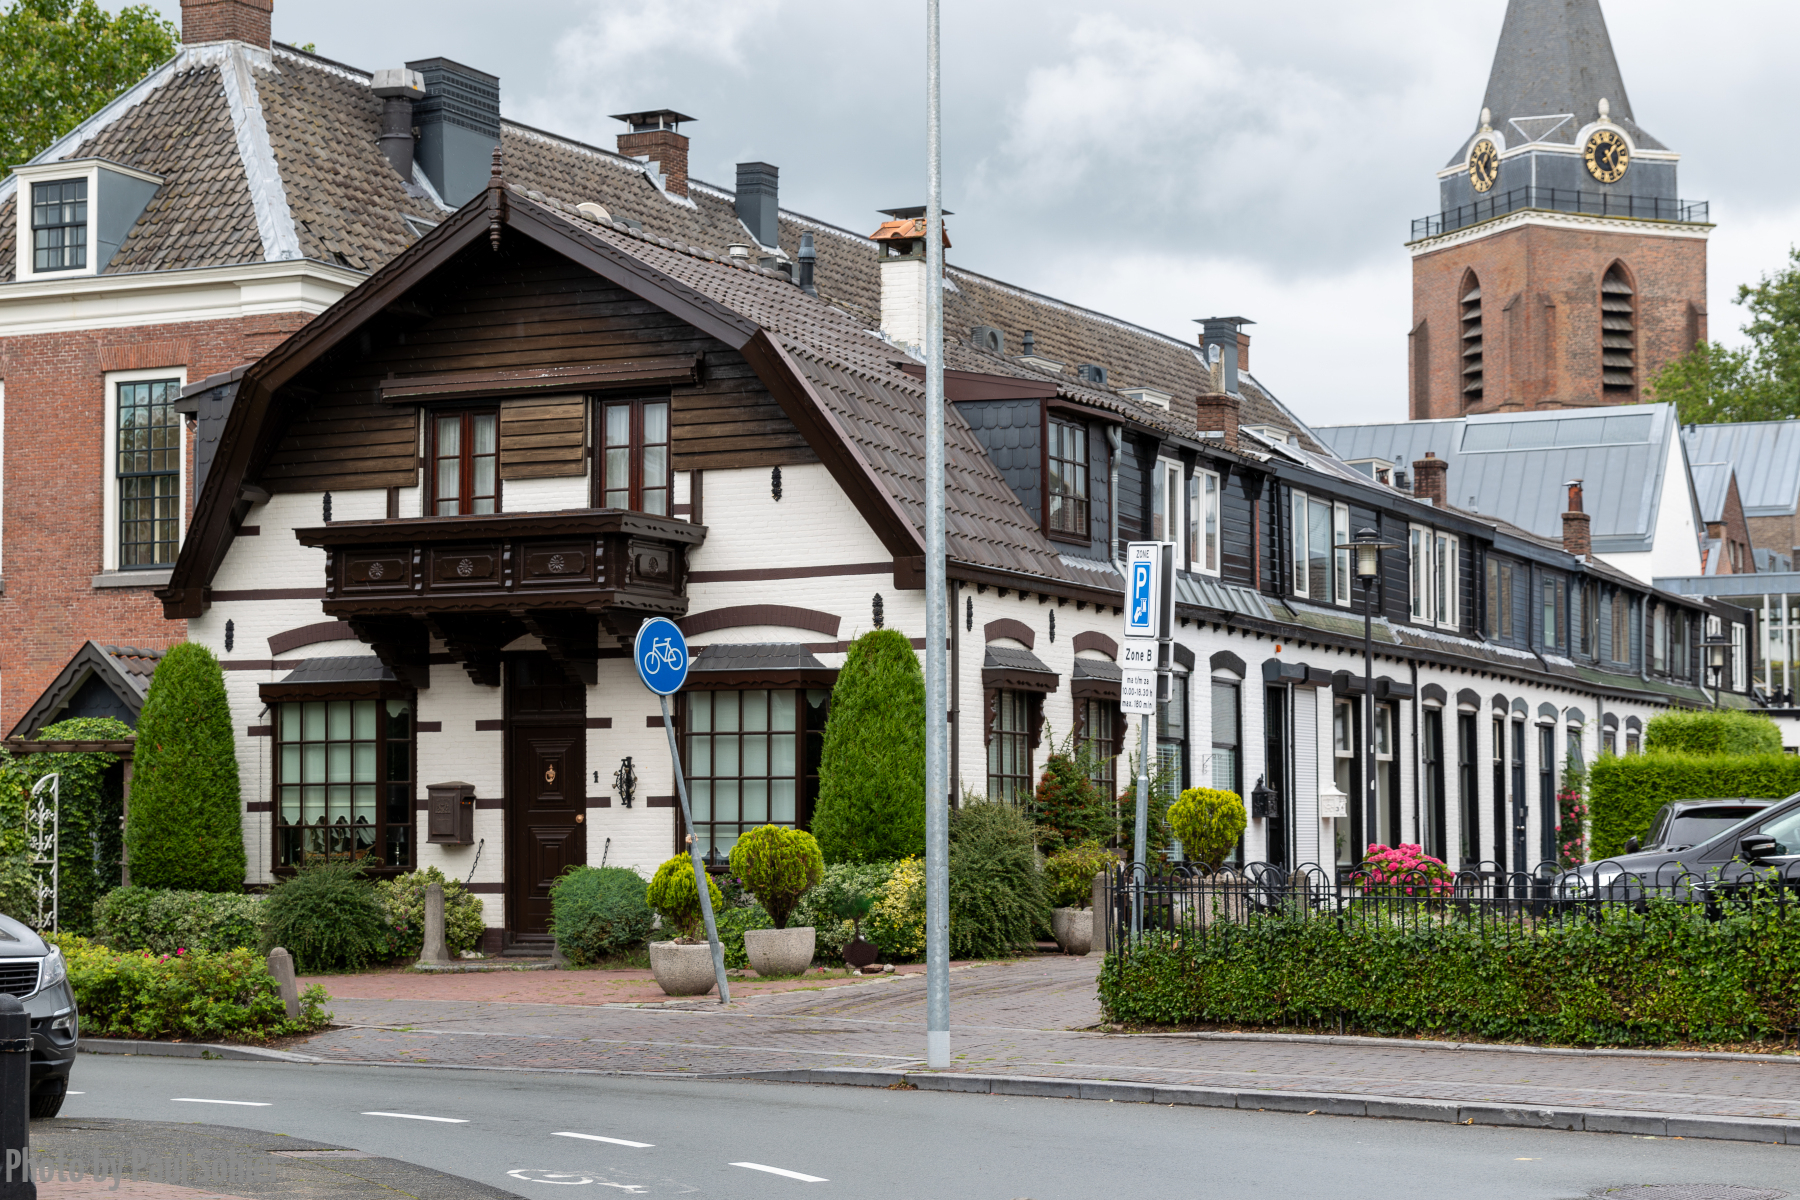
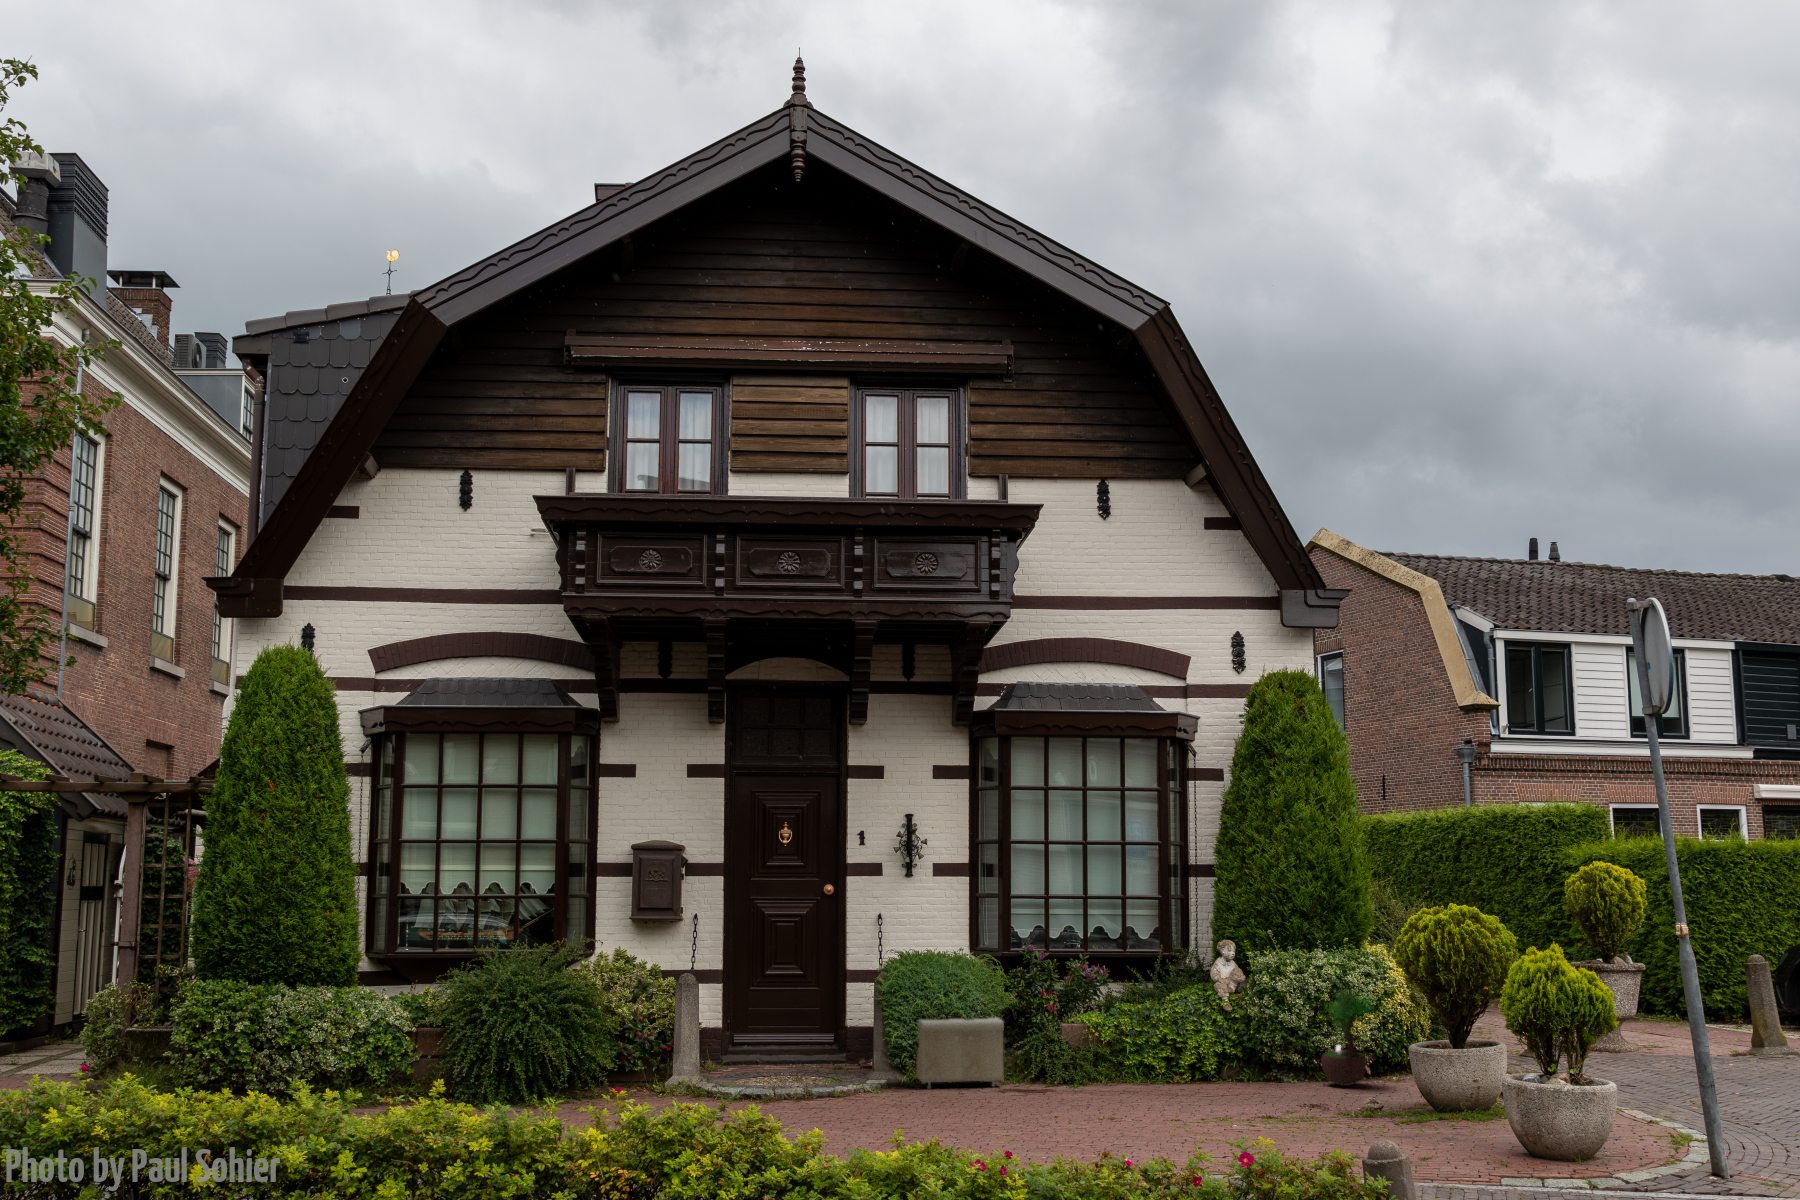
storage bench: none [560,911,636,963] -> present [916,1017,1004,1089]

